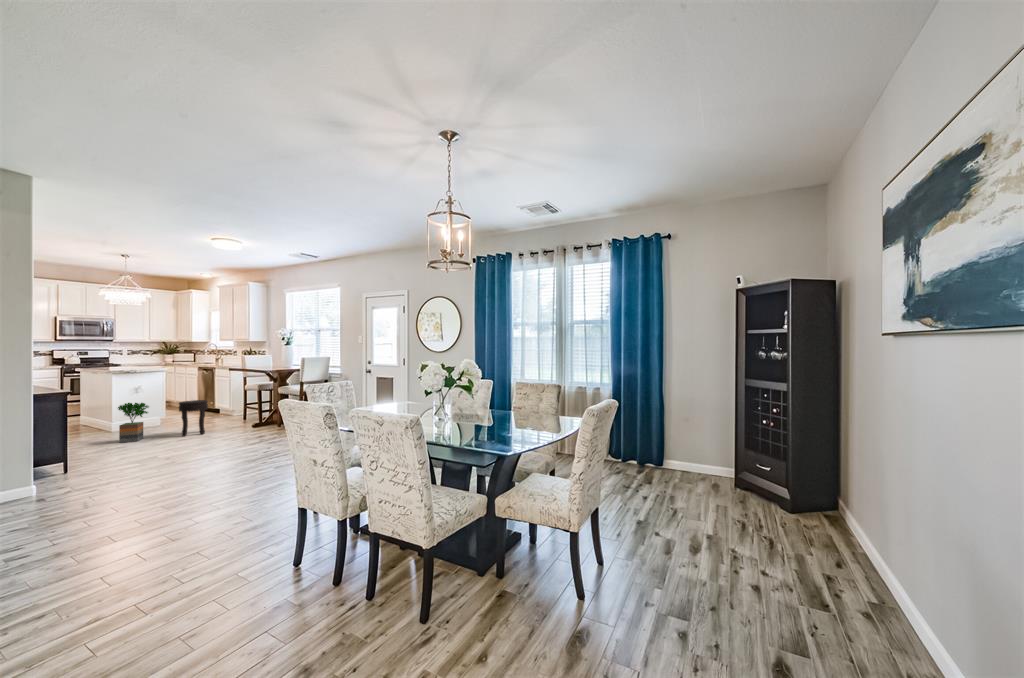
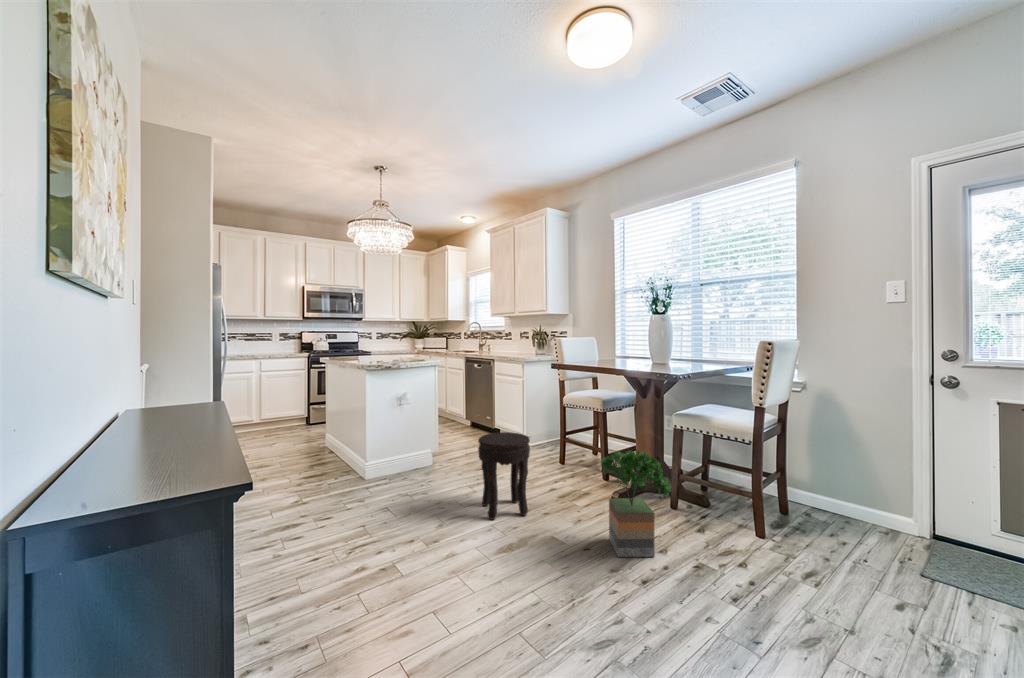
potted tree: present [118,403,149,443] -> present [600,451,671,557]

